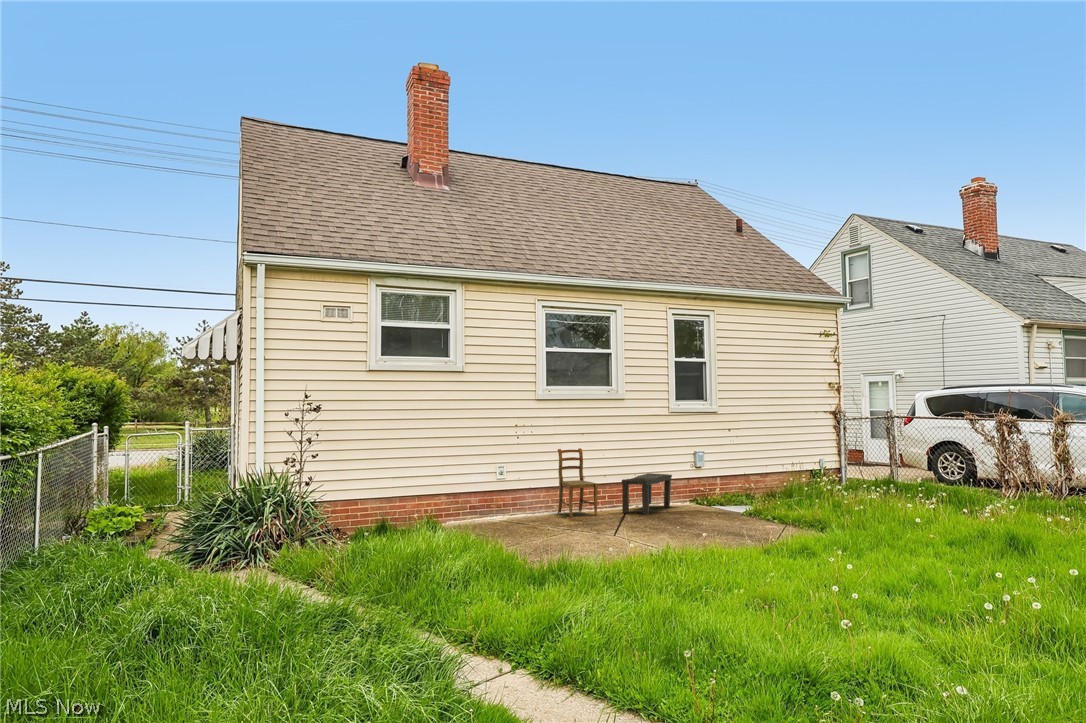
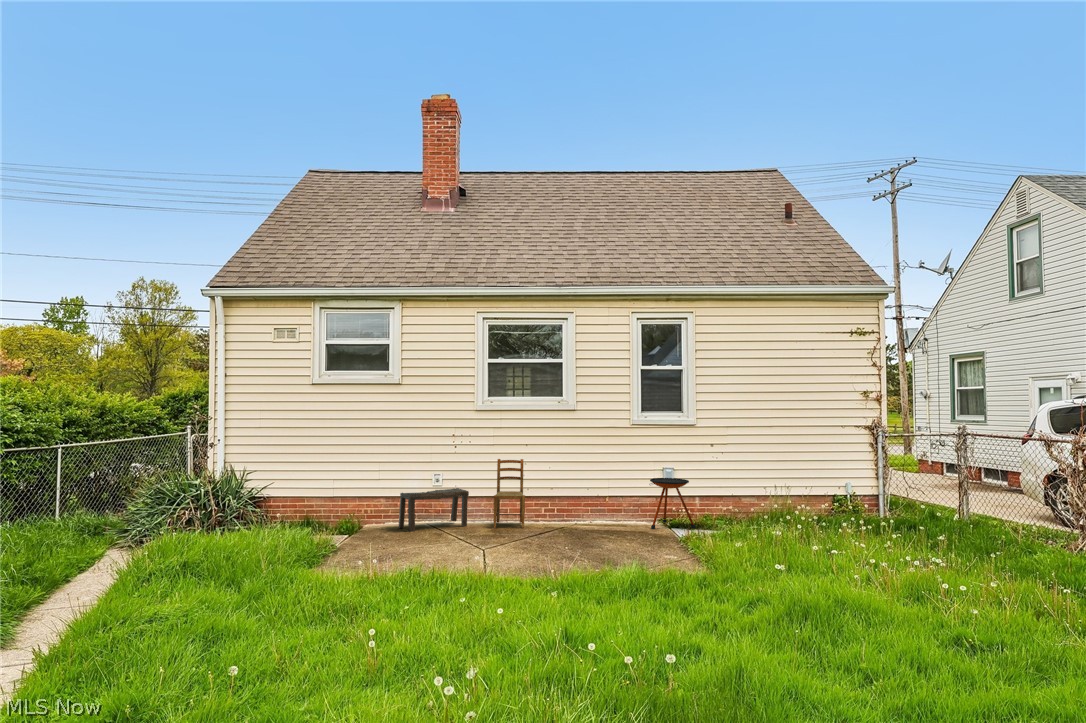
side table: none [691,461,733,508] -> present [649,478,696,530]
bench: present [622,473,672,515] -> present [399,488,469,532]

